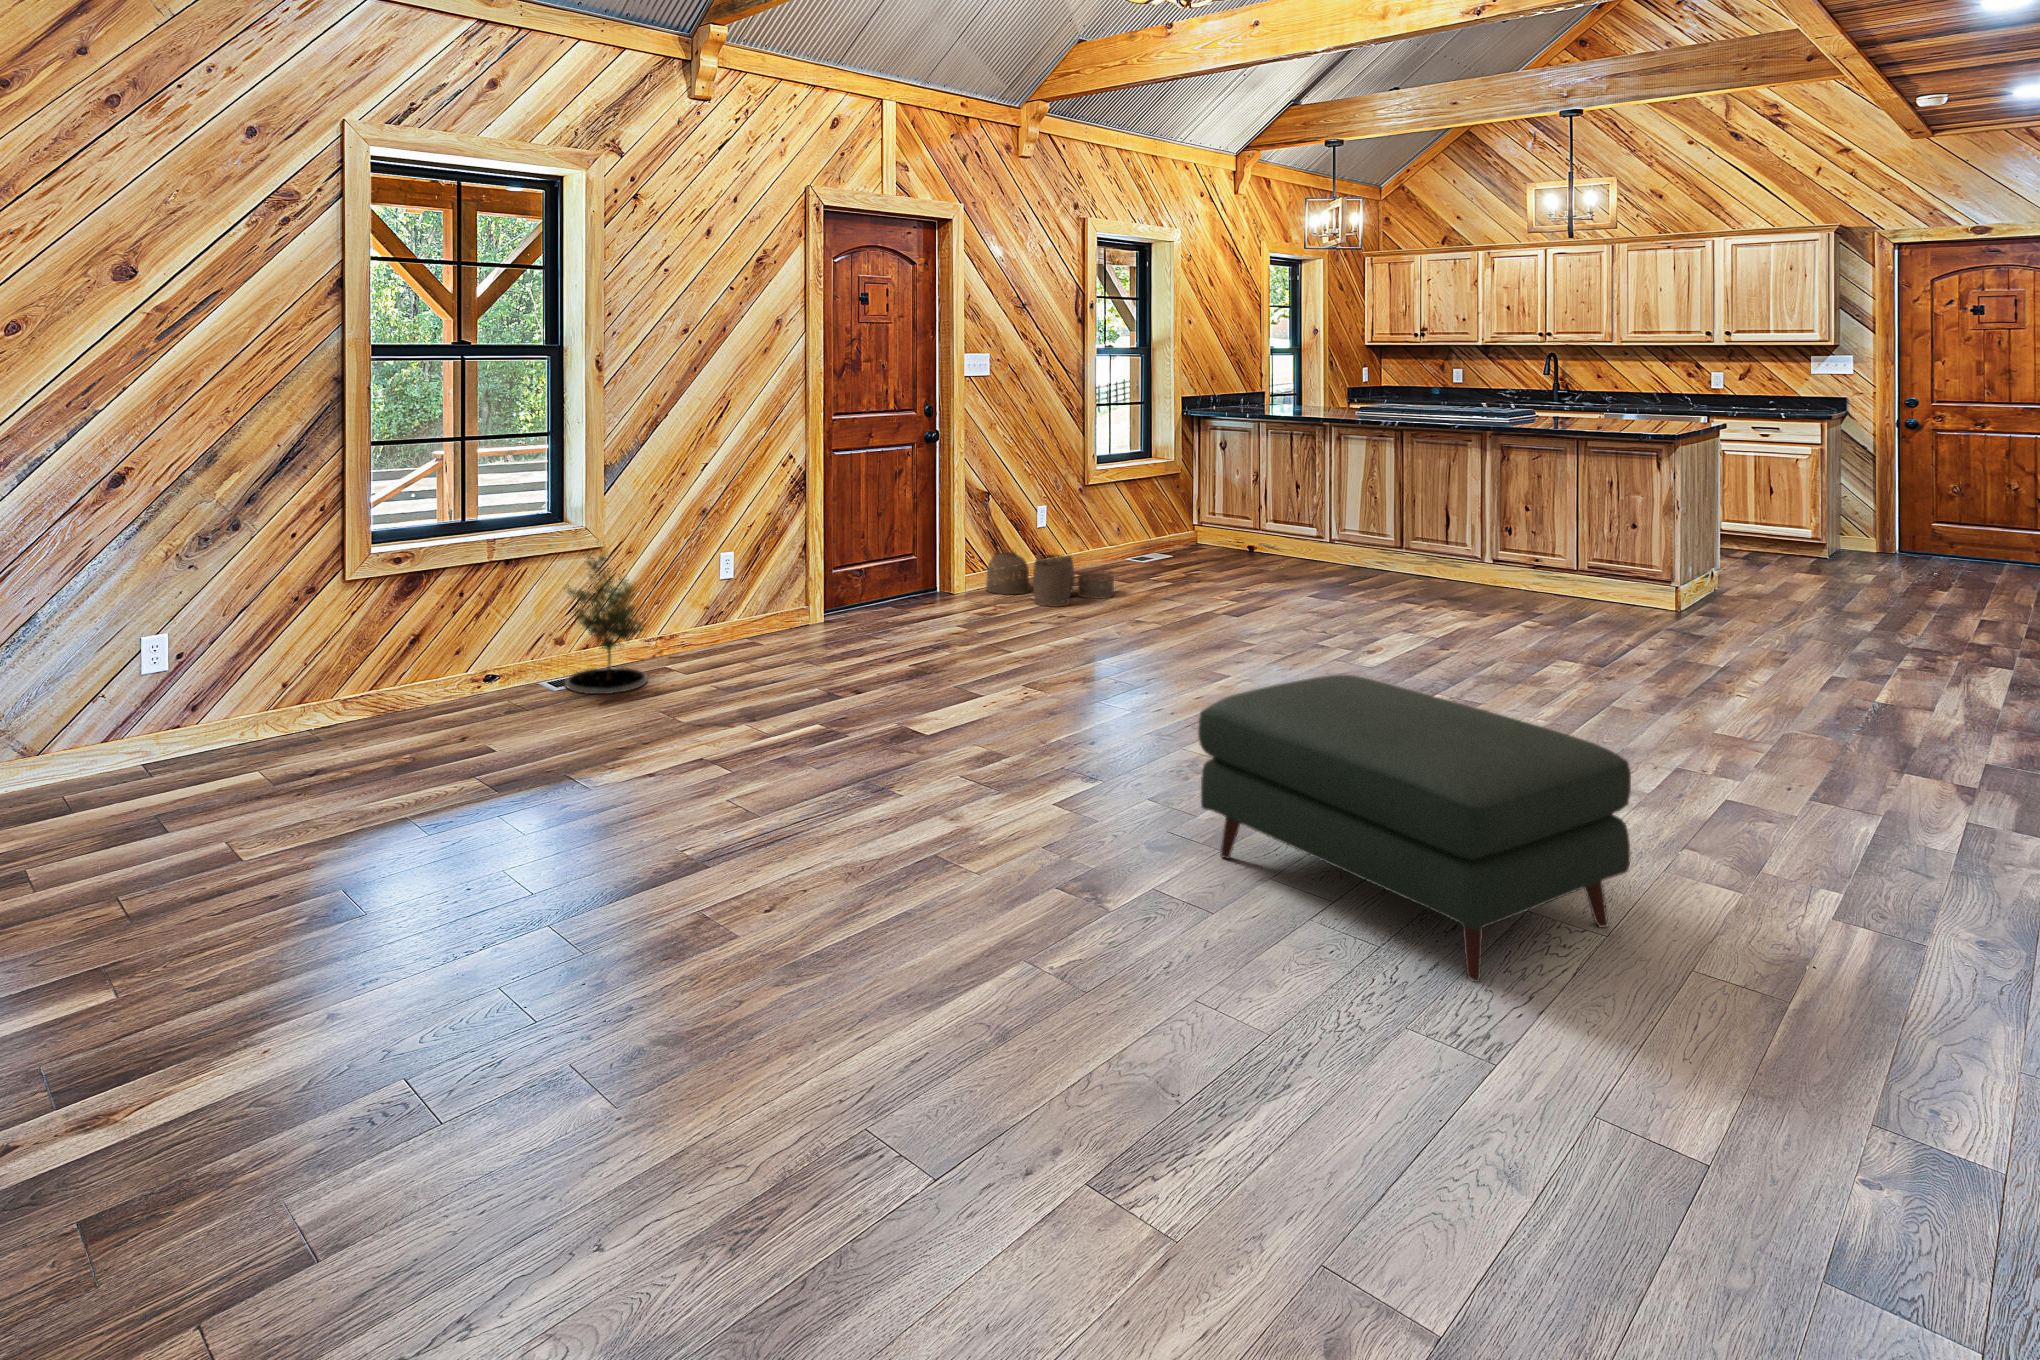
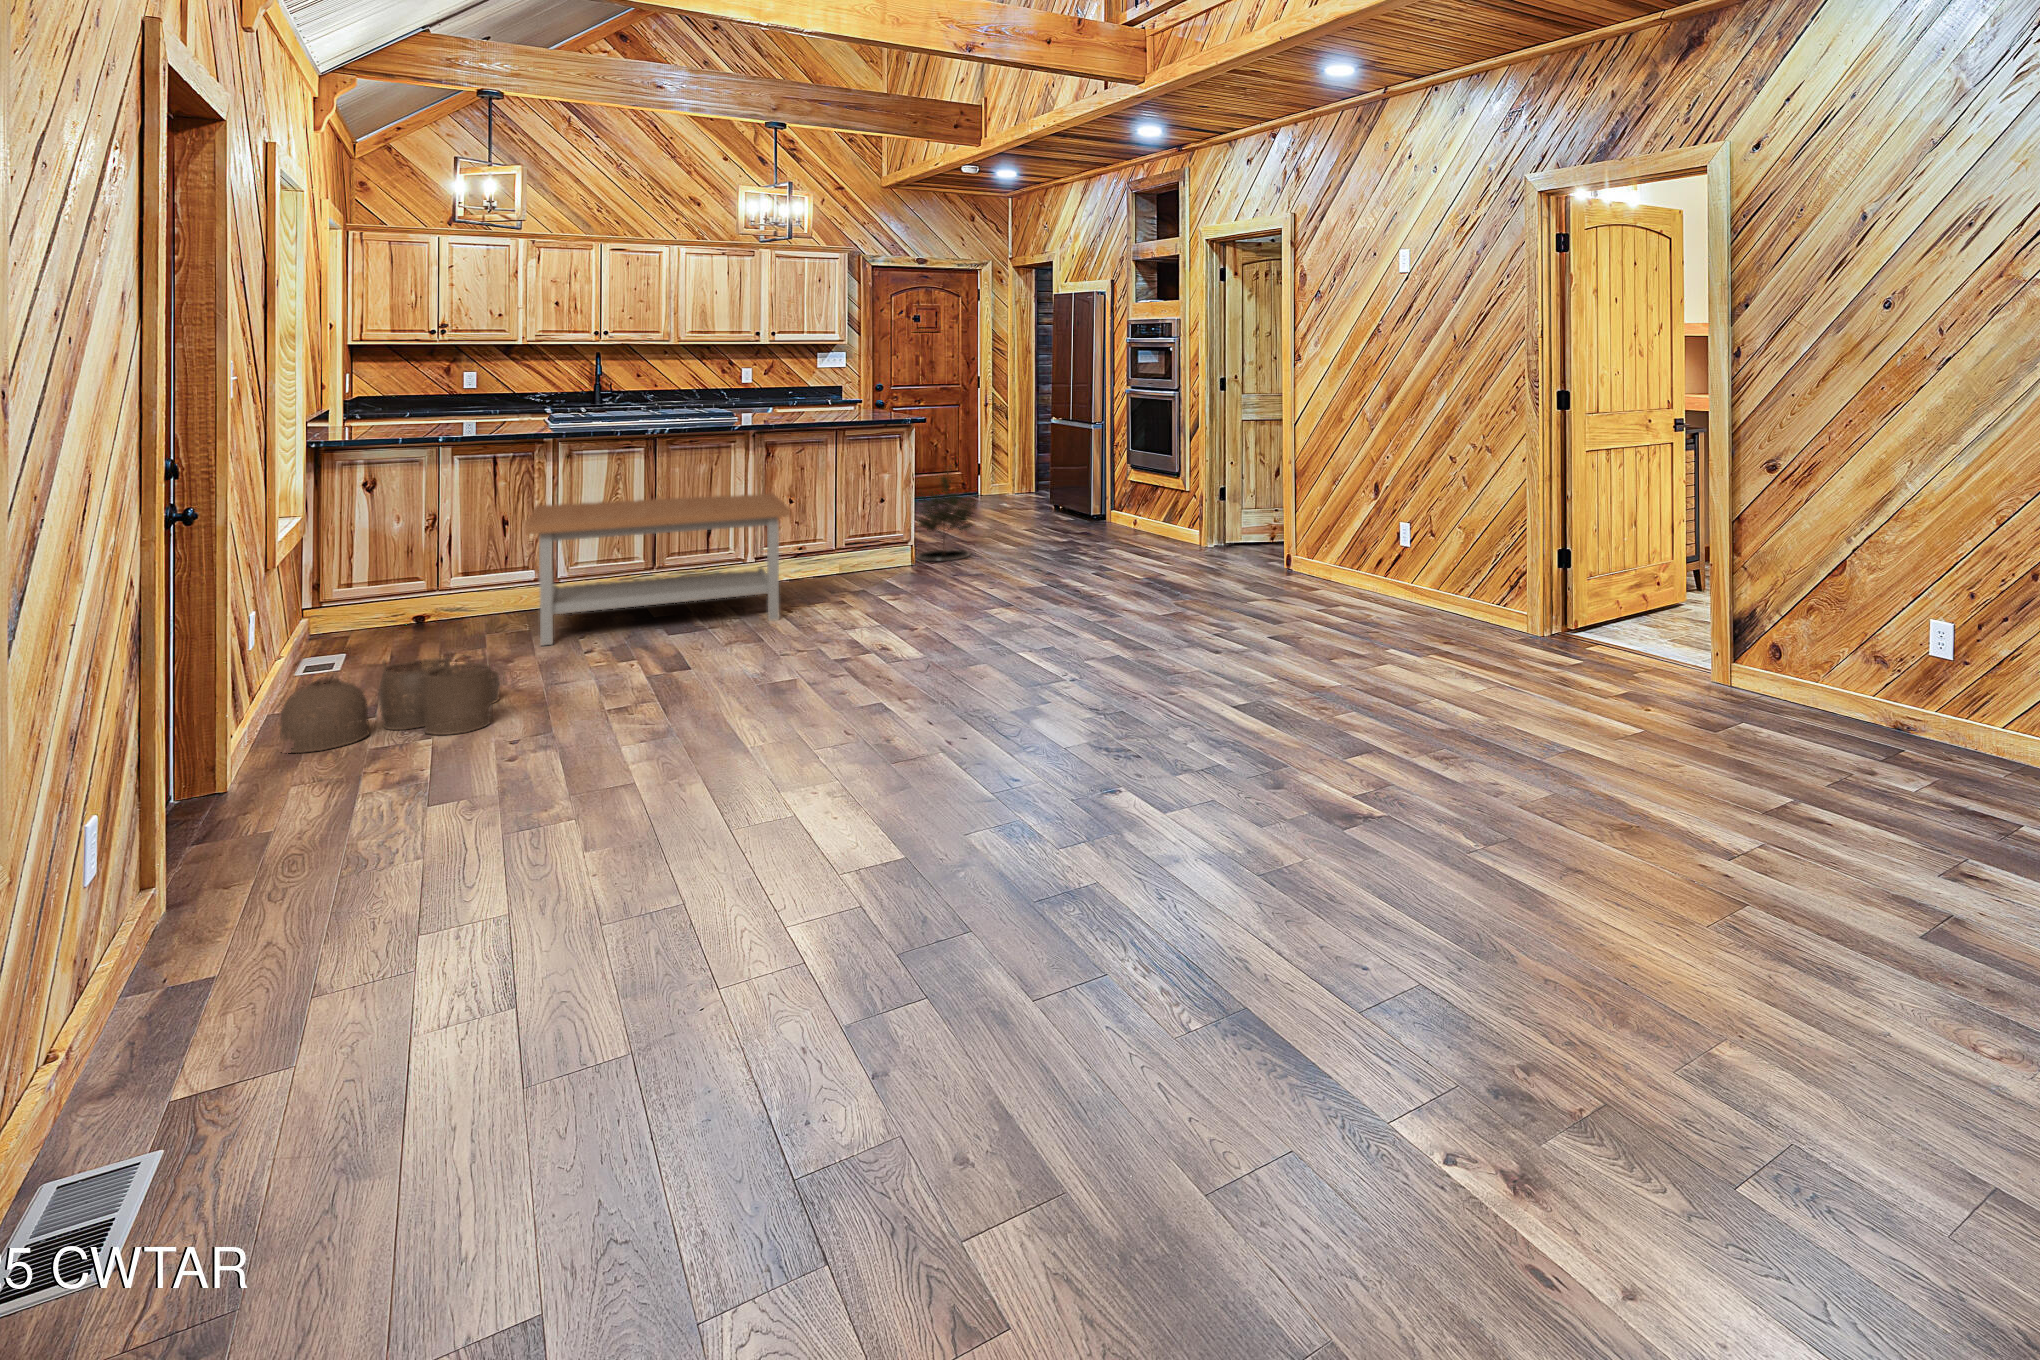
coffee table: none [1214,472,1497,610] -> present [525,494,790,646]
potted tree: present [564,547,648,694] -> present [917,469,976,561]
ottoman: present [1198,675,1631,982] -> none [1257,592,1518,762]

